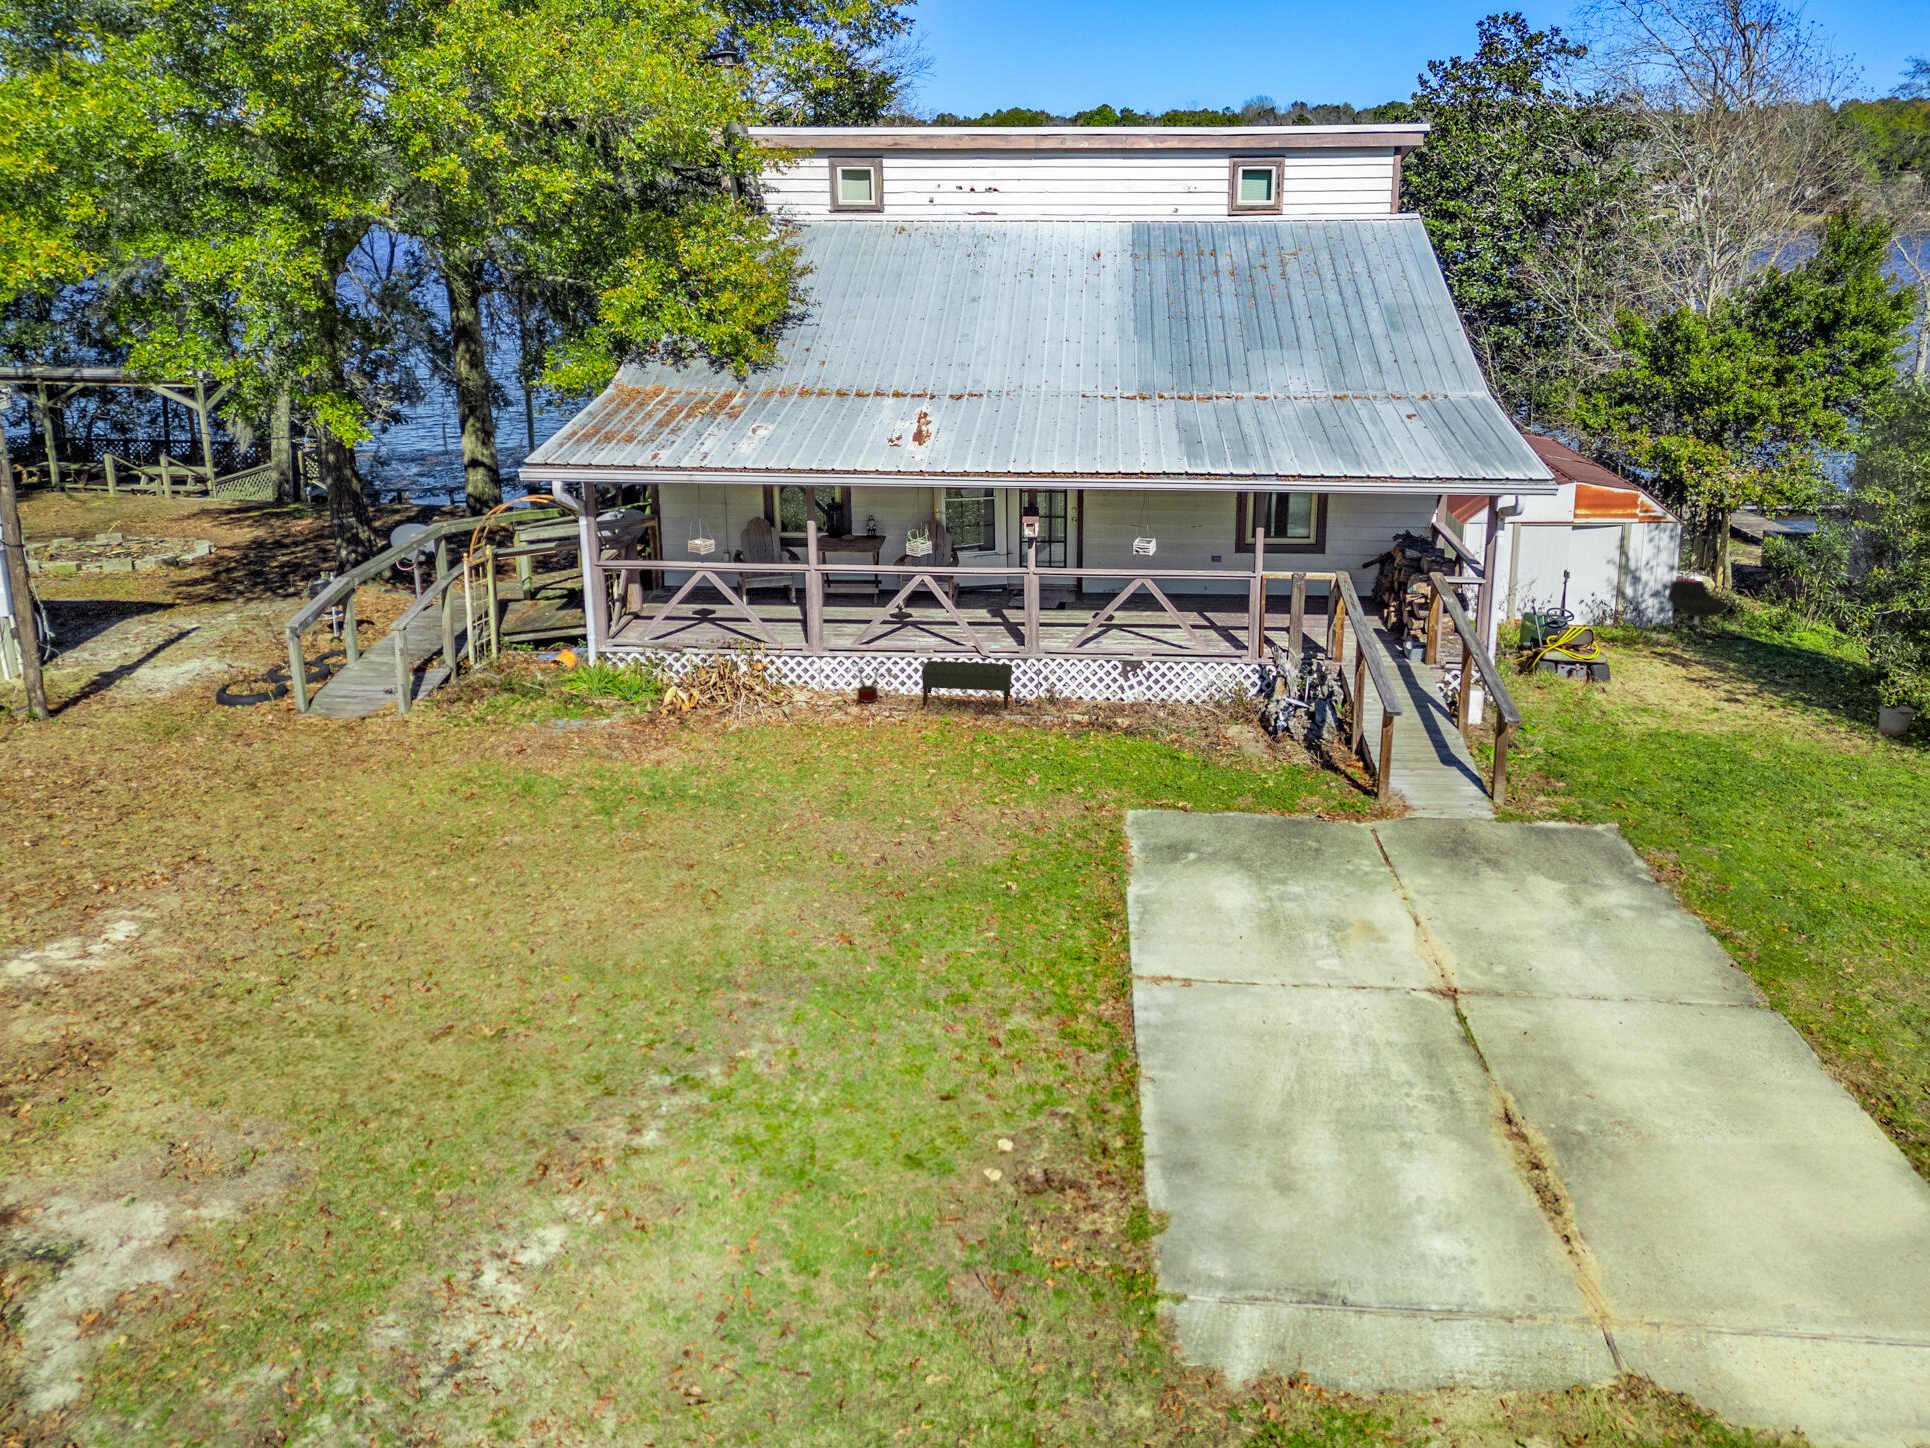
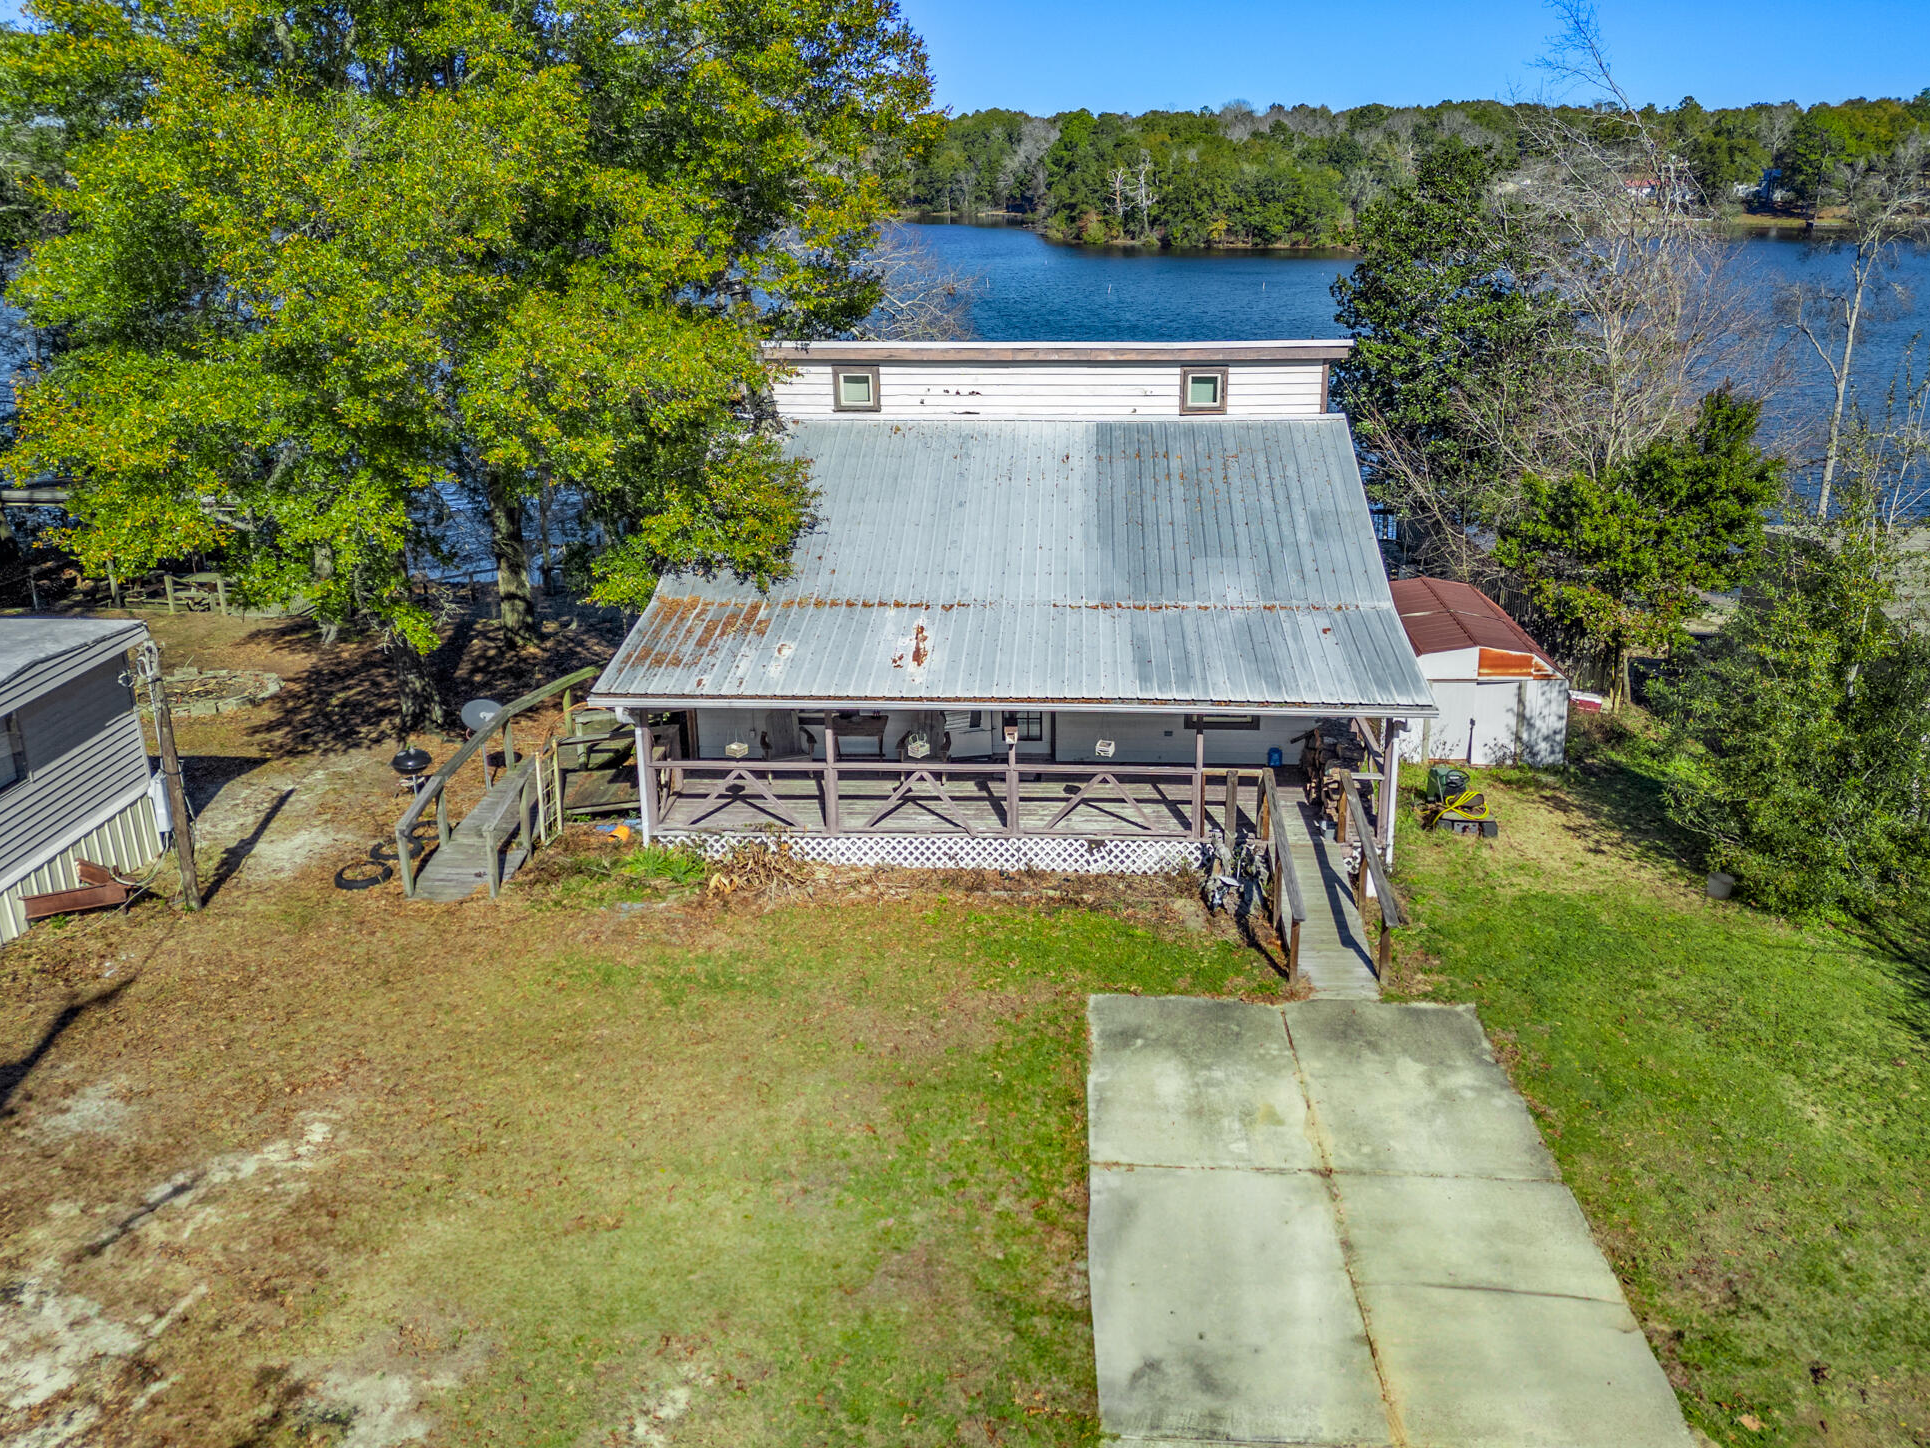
lounge chair: present [1668,581,1727,628] -> none [1561,724,1611,771]
decorative plant: present [853,655,893,702] -> none [861,832,898,877]
bench: present [922,661,1012,709] -> none [922,840,997,883]

